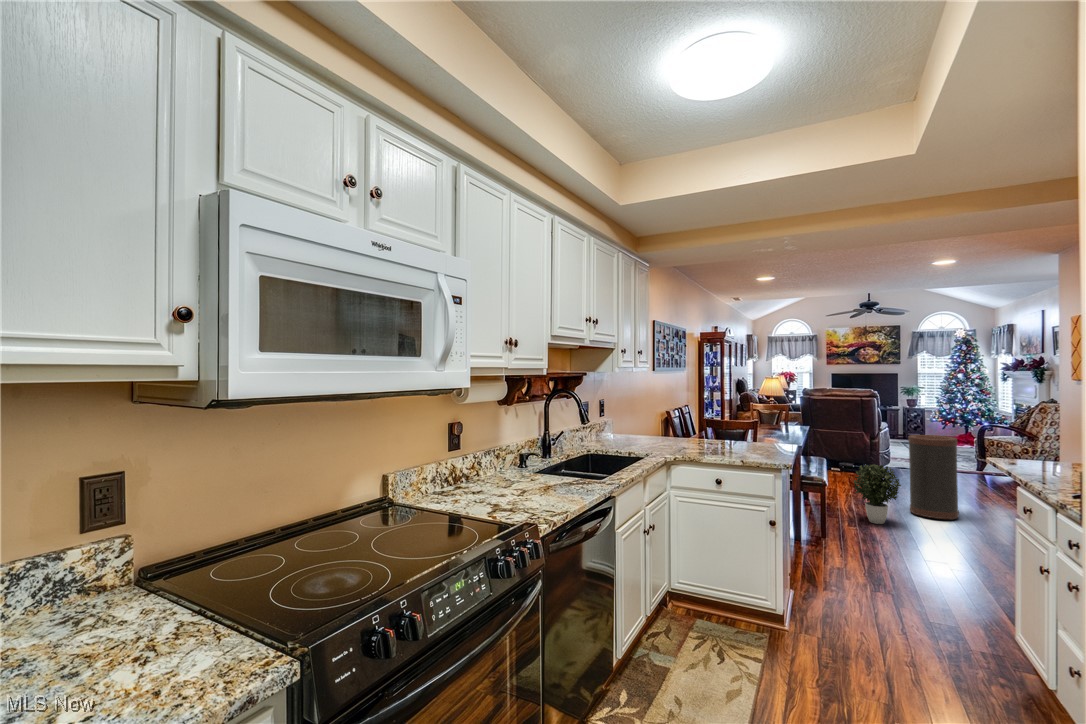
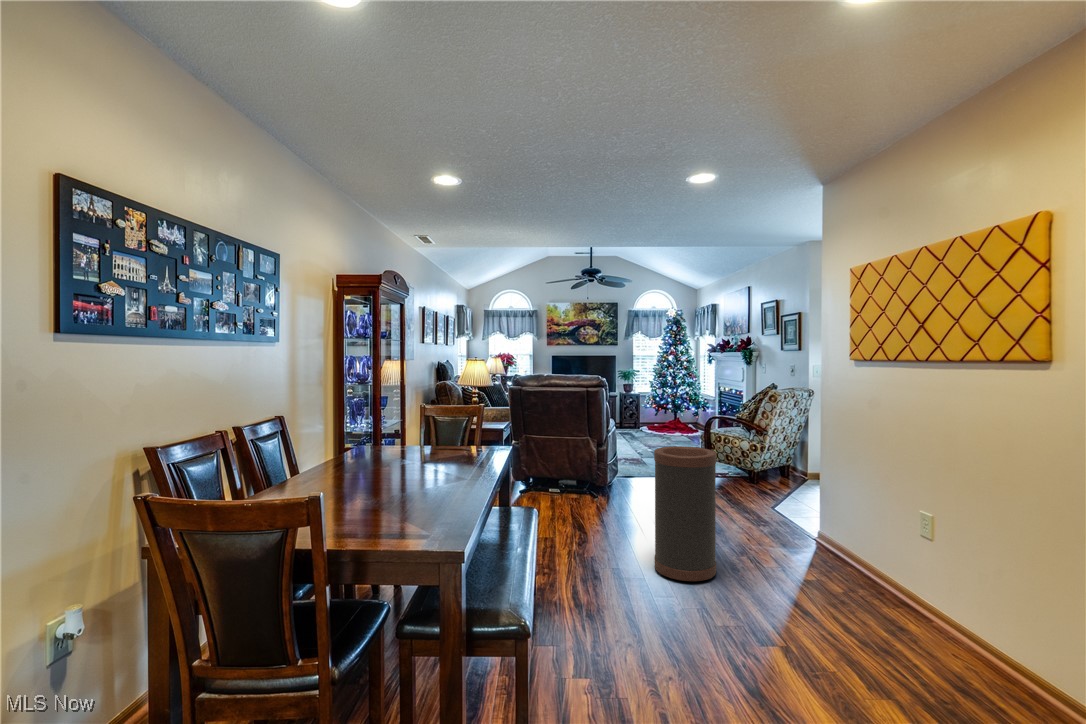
potted plant: present [854,464,901,524] -> none [582,509,652,616]

